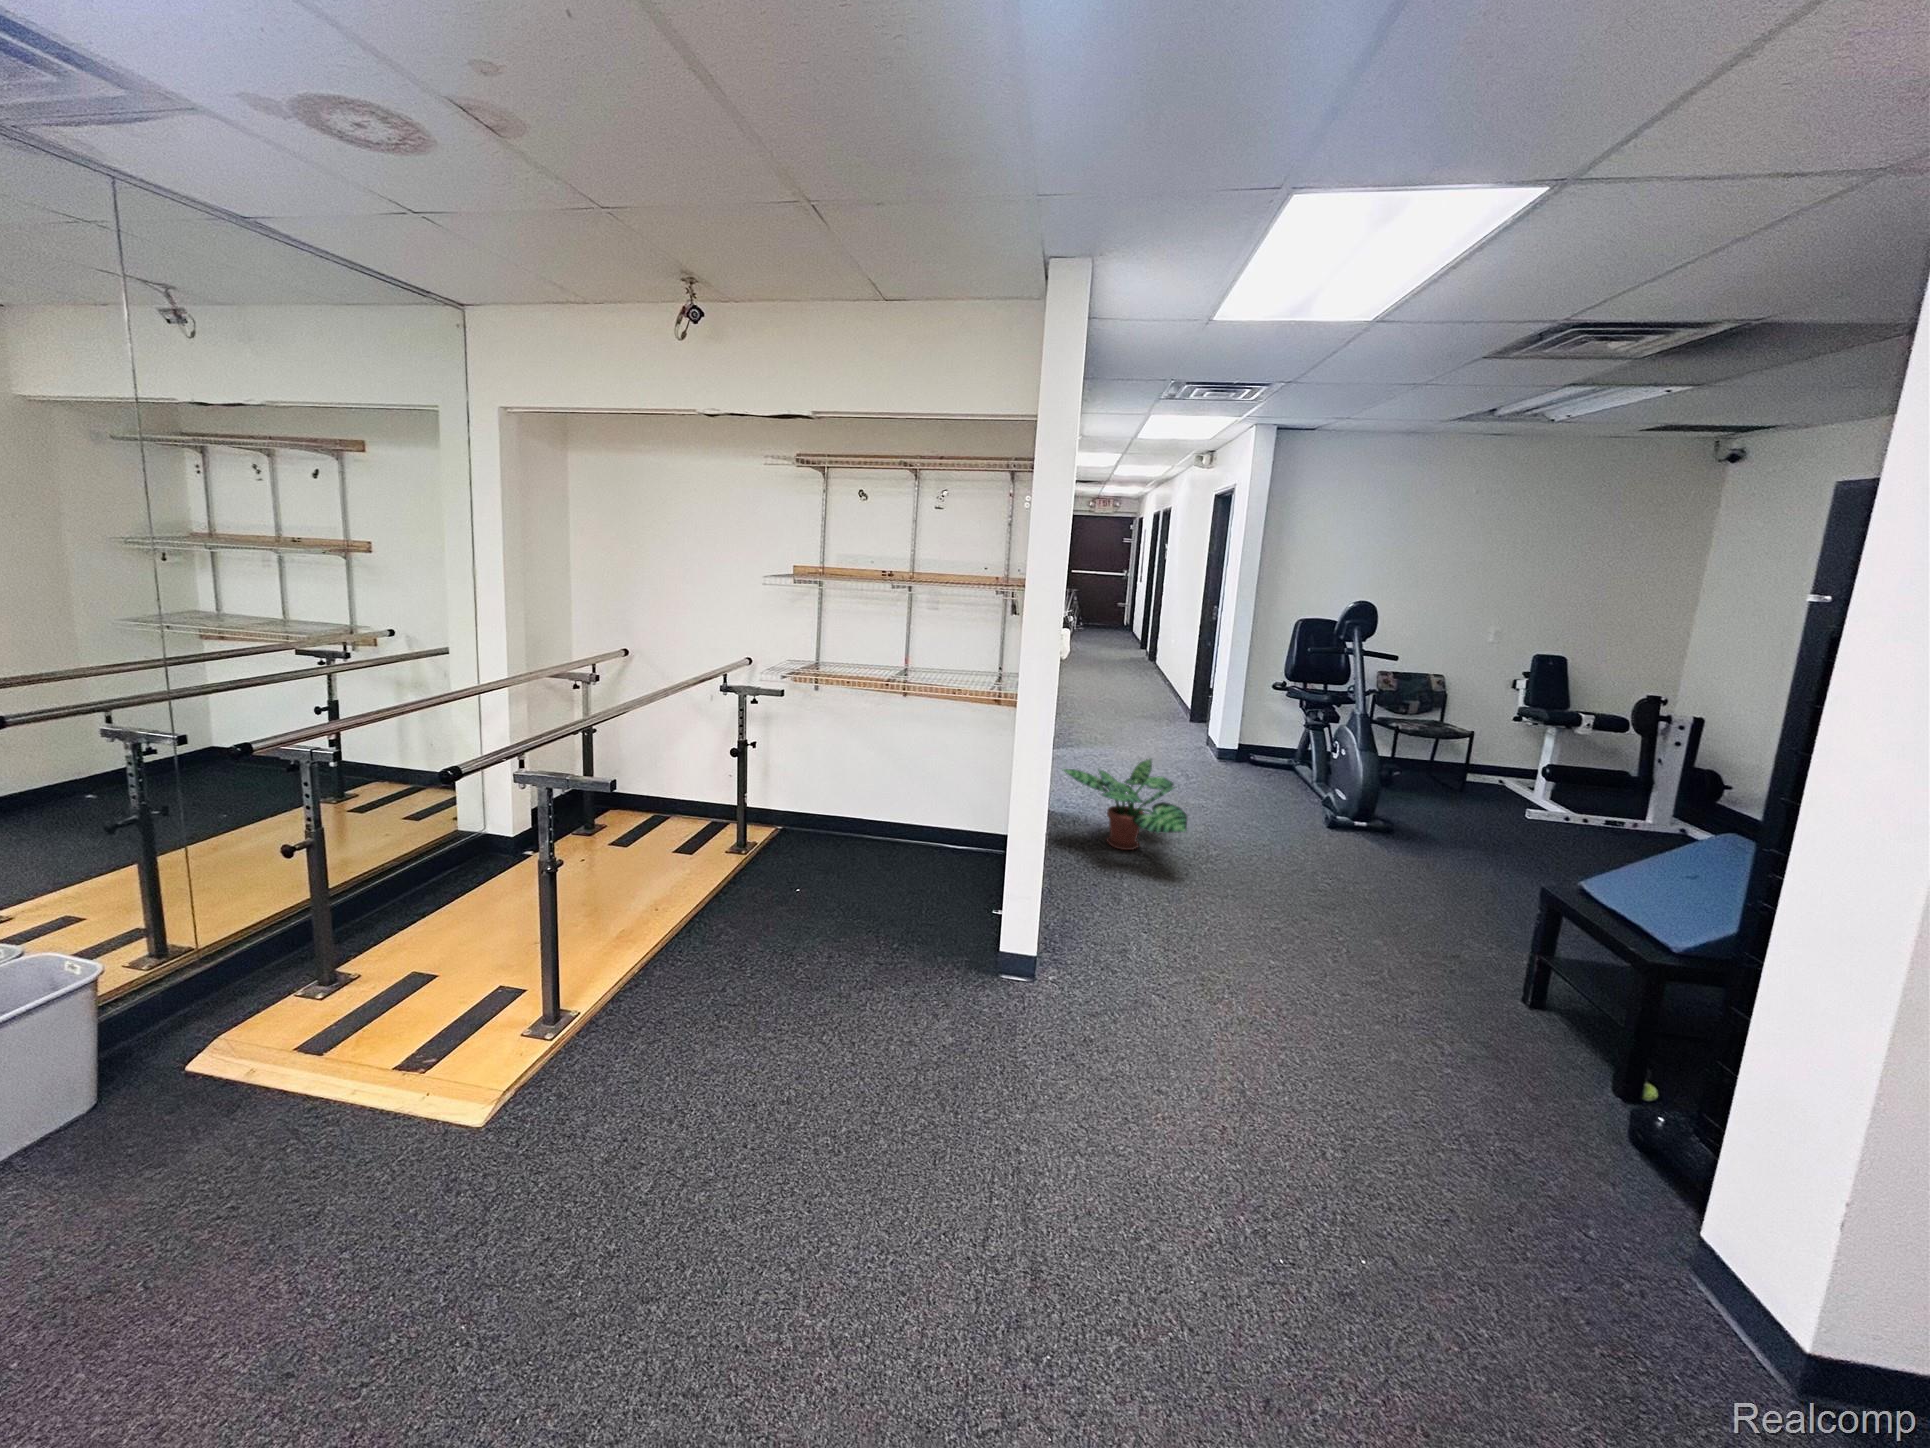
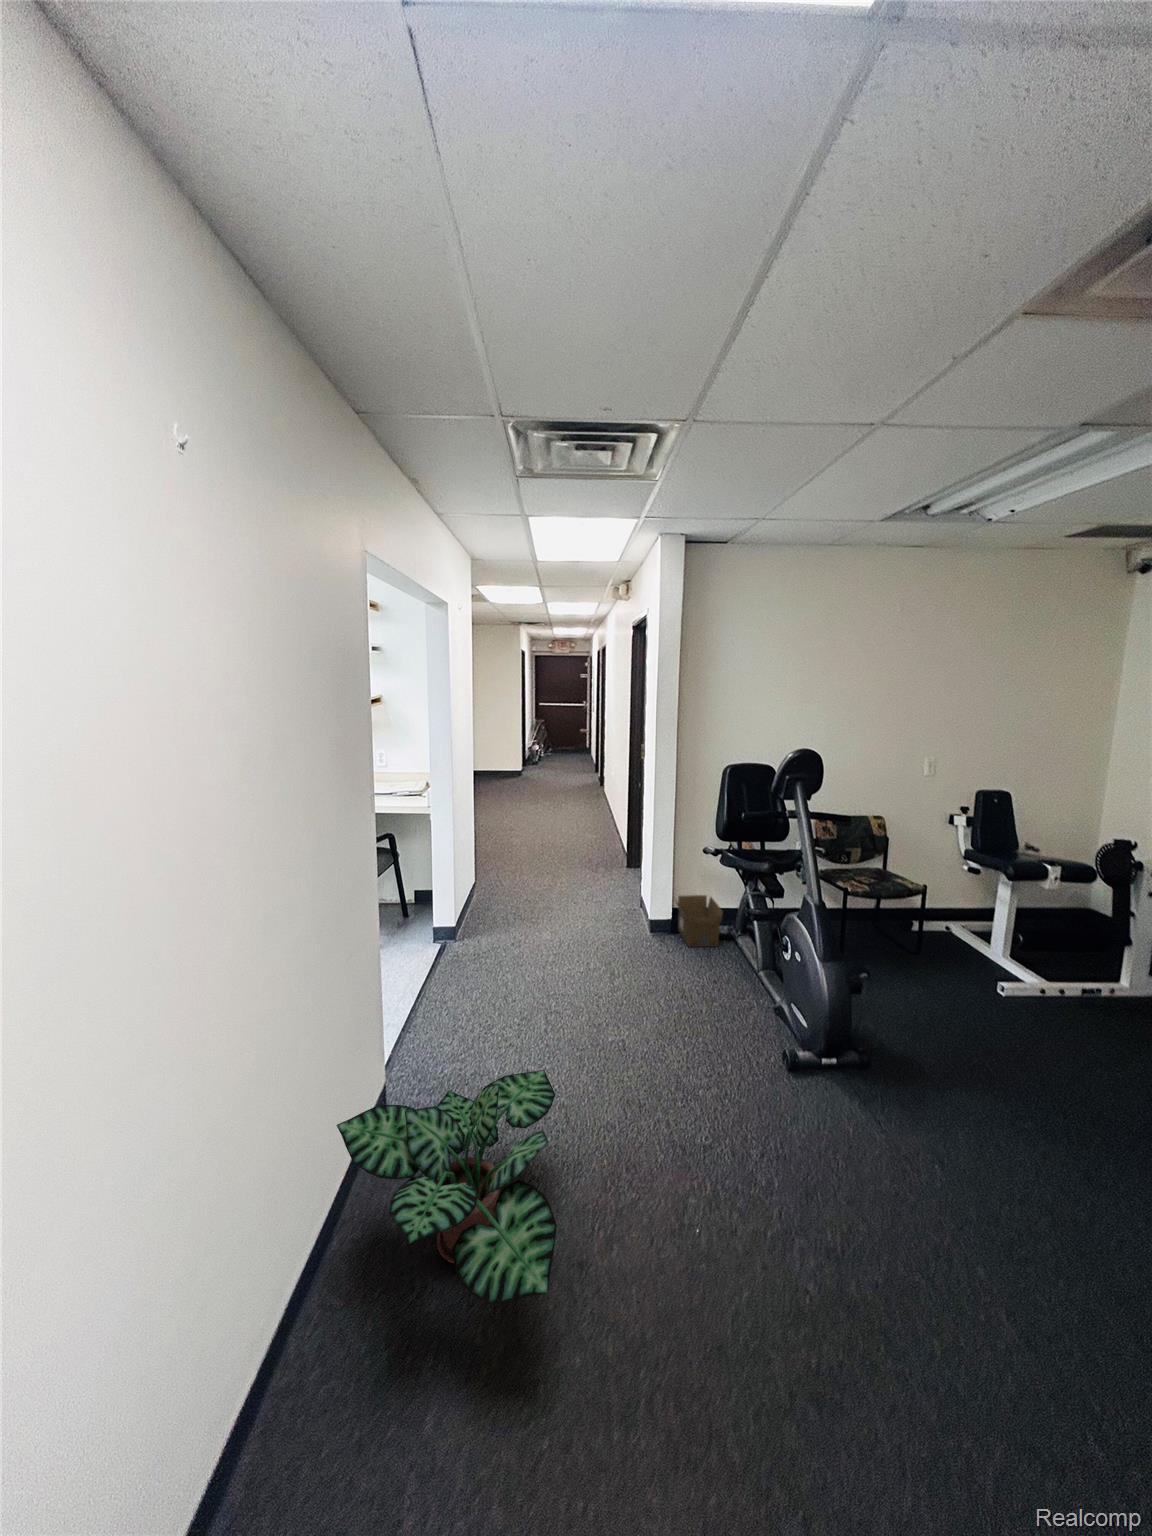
cardboard box: none [1239,730,1284,770] -> present [676,895,723,947]

